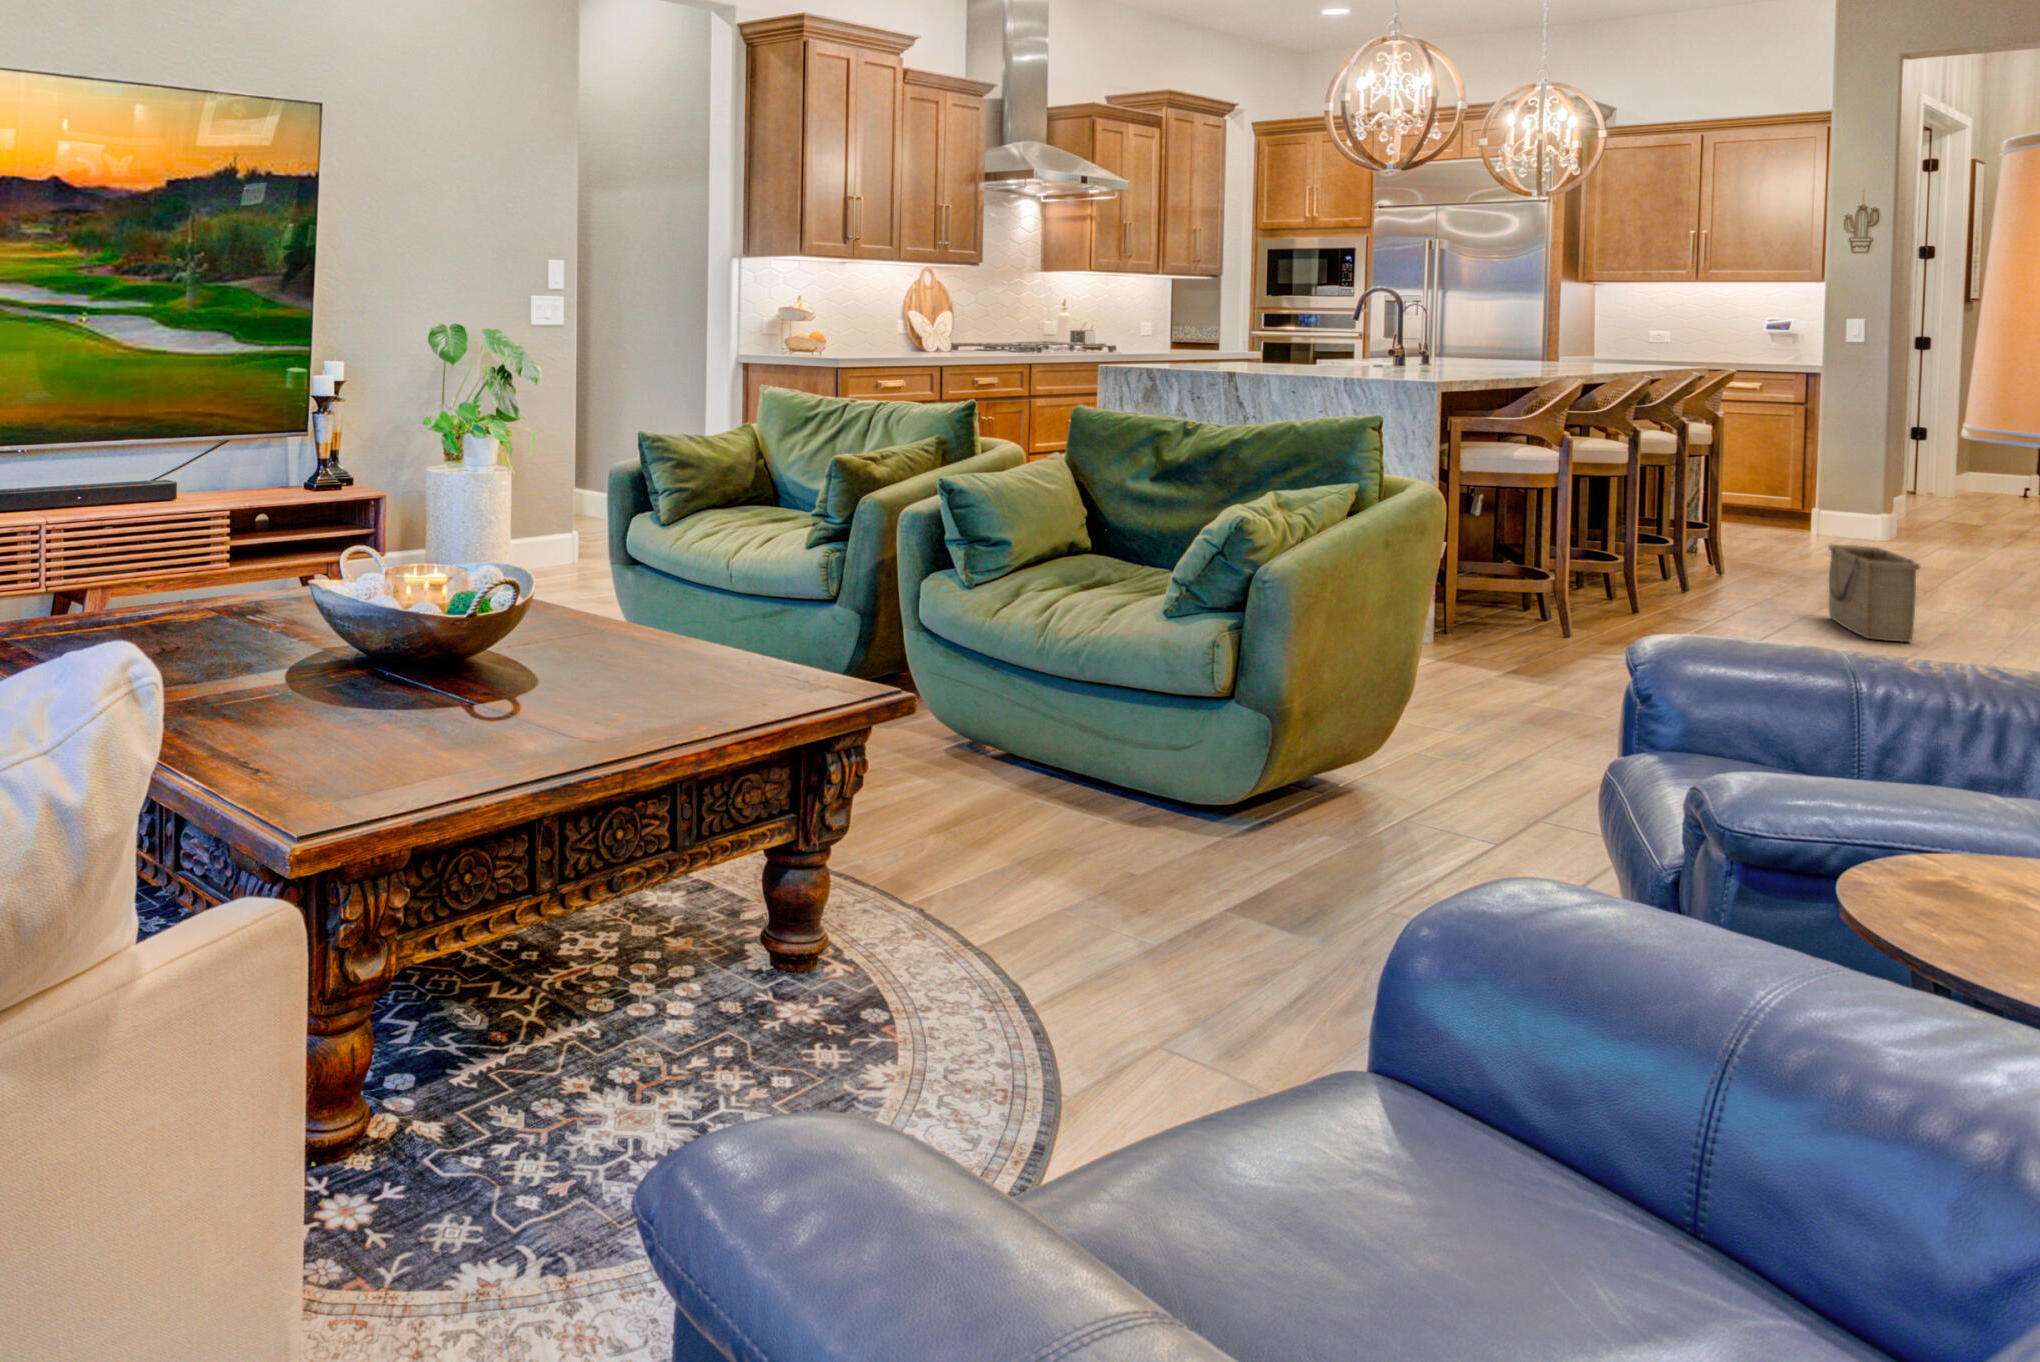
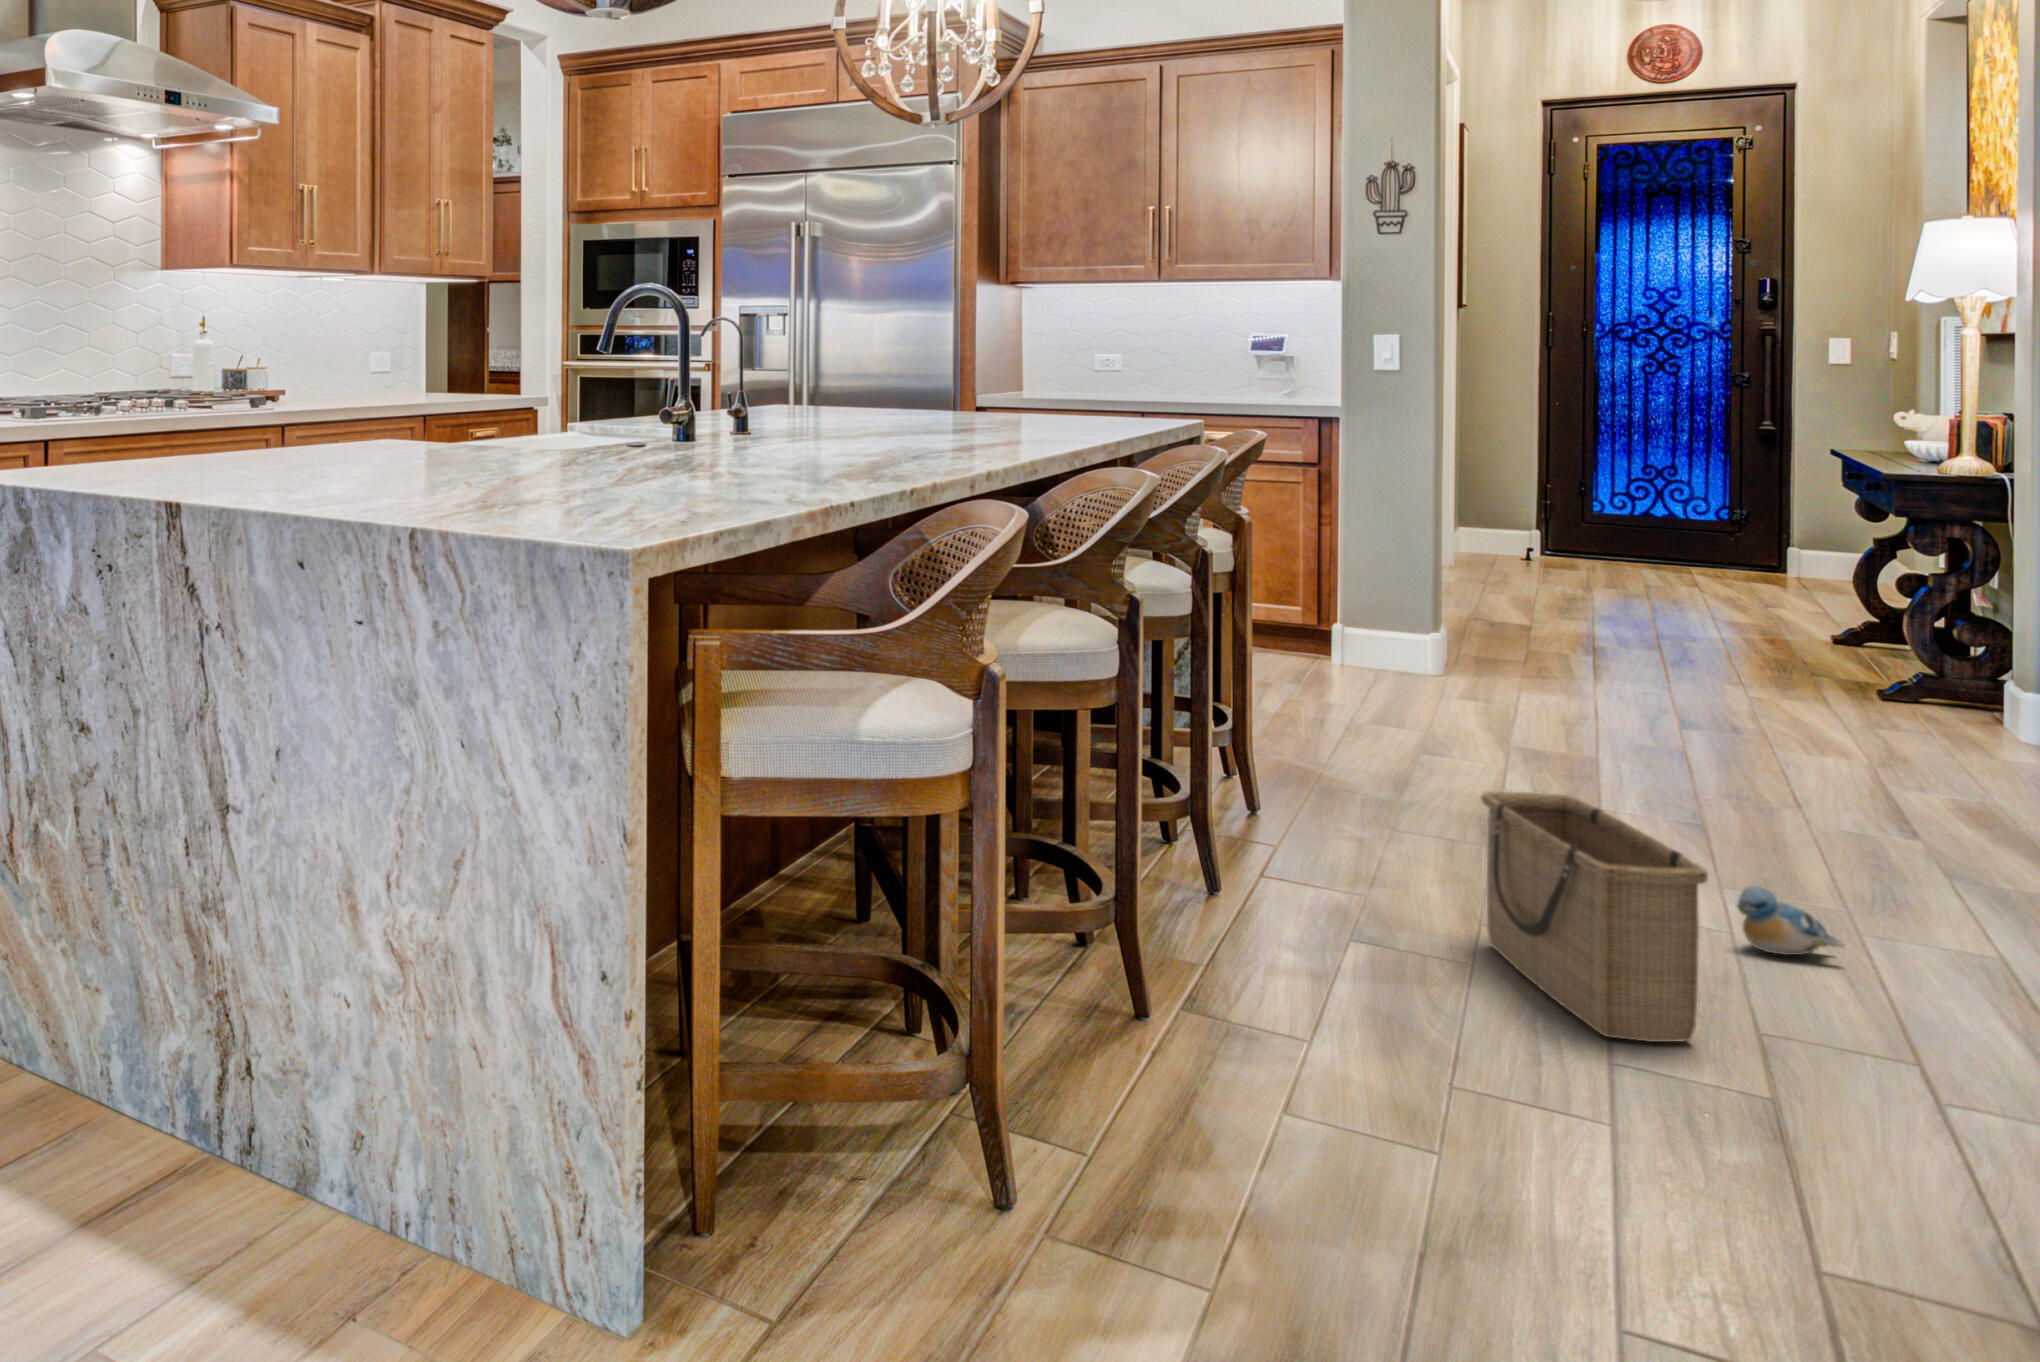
plush toy: none [1968,596,2024,630] -> present [1737,886,1844,955]

